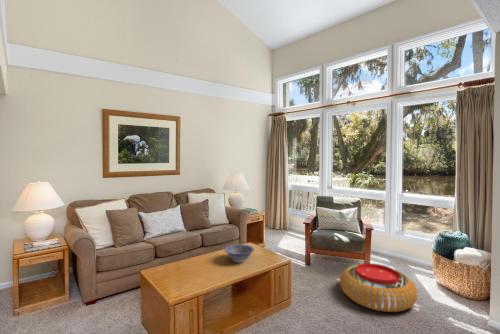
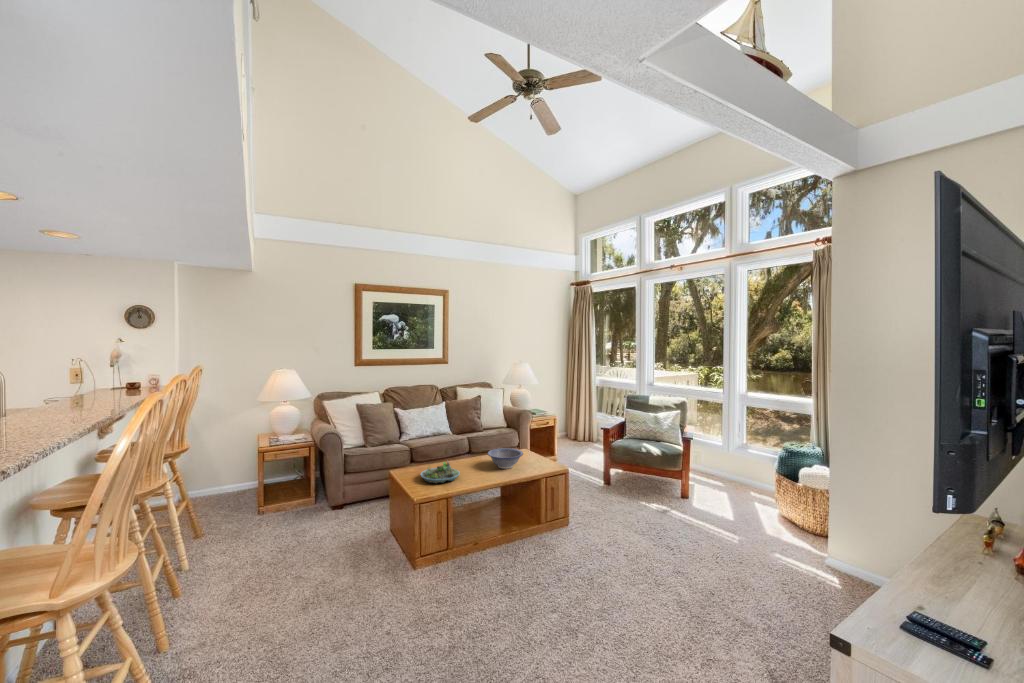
succulent planter: none [170,260,205,282] -> present [421,461,460,483]
pouf: present [340,263,417,312] -> none [638,482,736,542]

